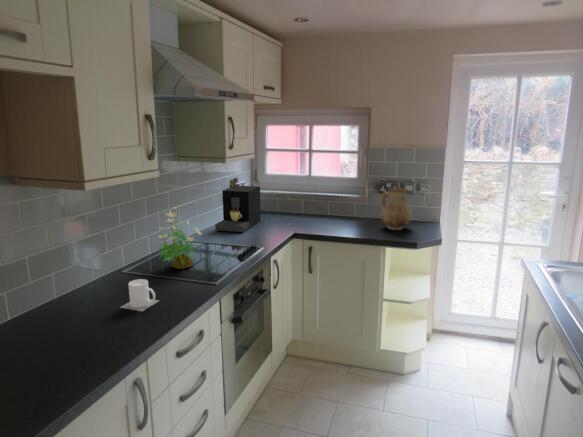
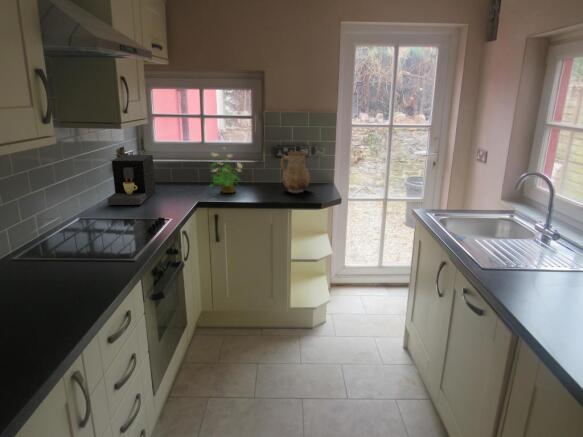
potted plant: present [159,207,201,269] -> present [210,153,242,193]
mug: present [121,279,158,311] -> none [28,263,76,299]

